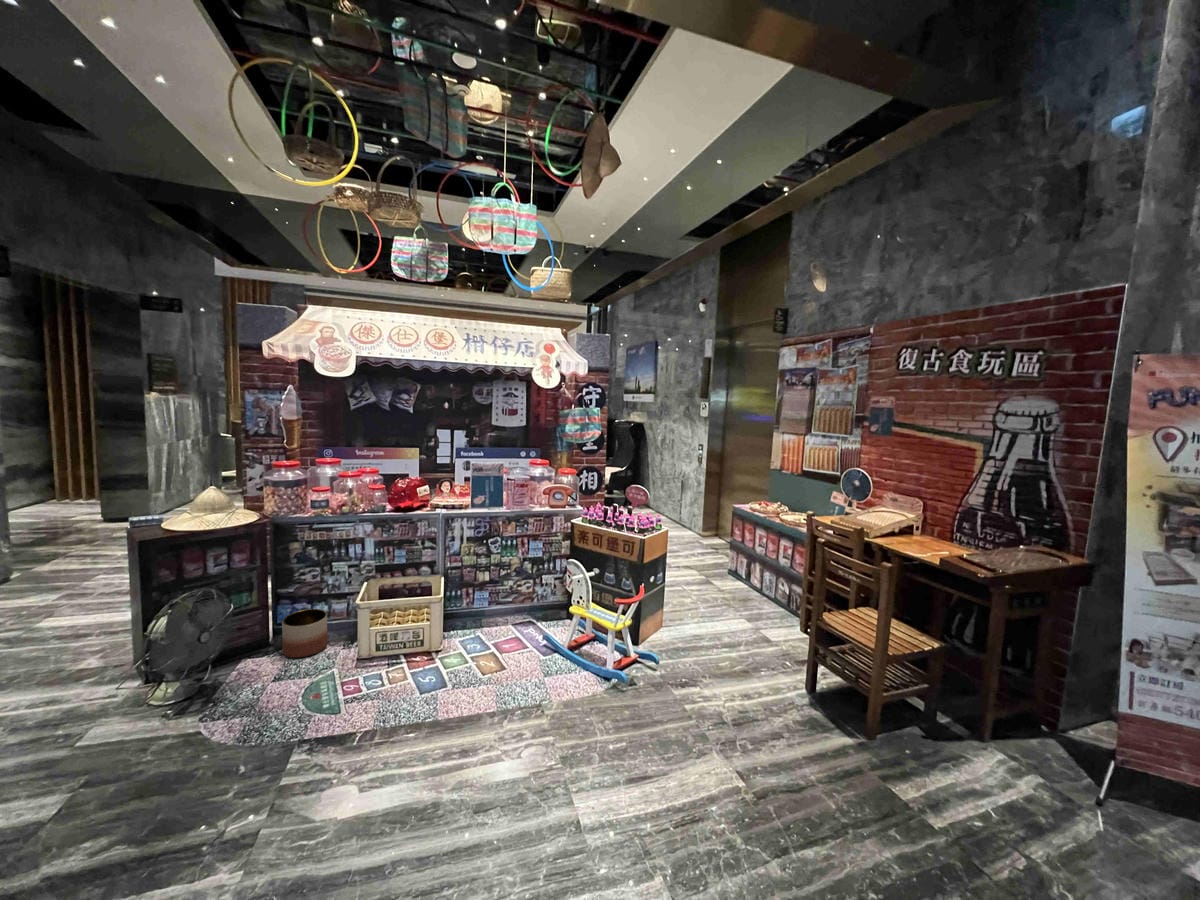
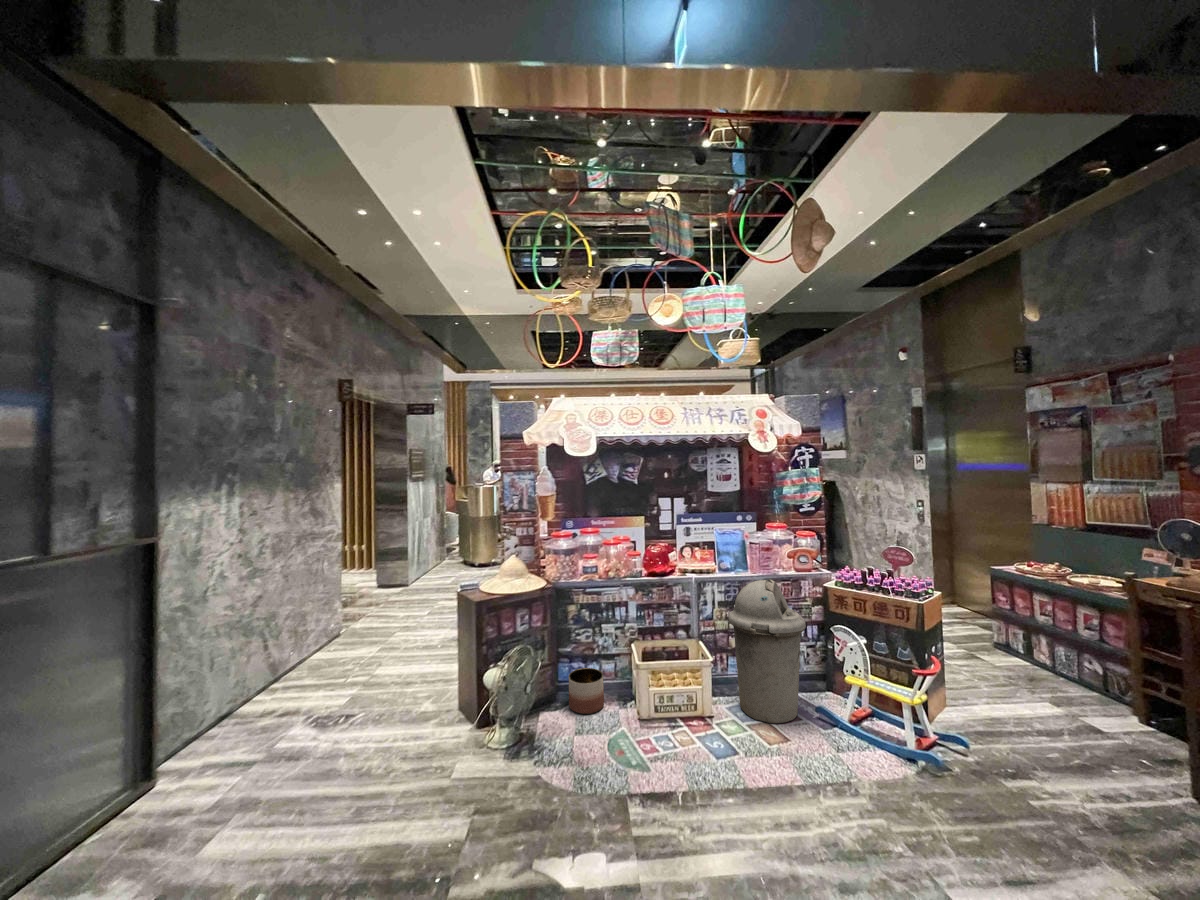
trash can: none [468,516,542,653] -> present [728,580,806,723]

